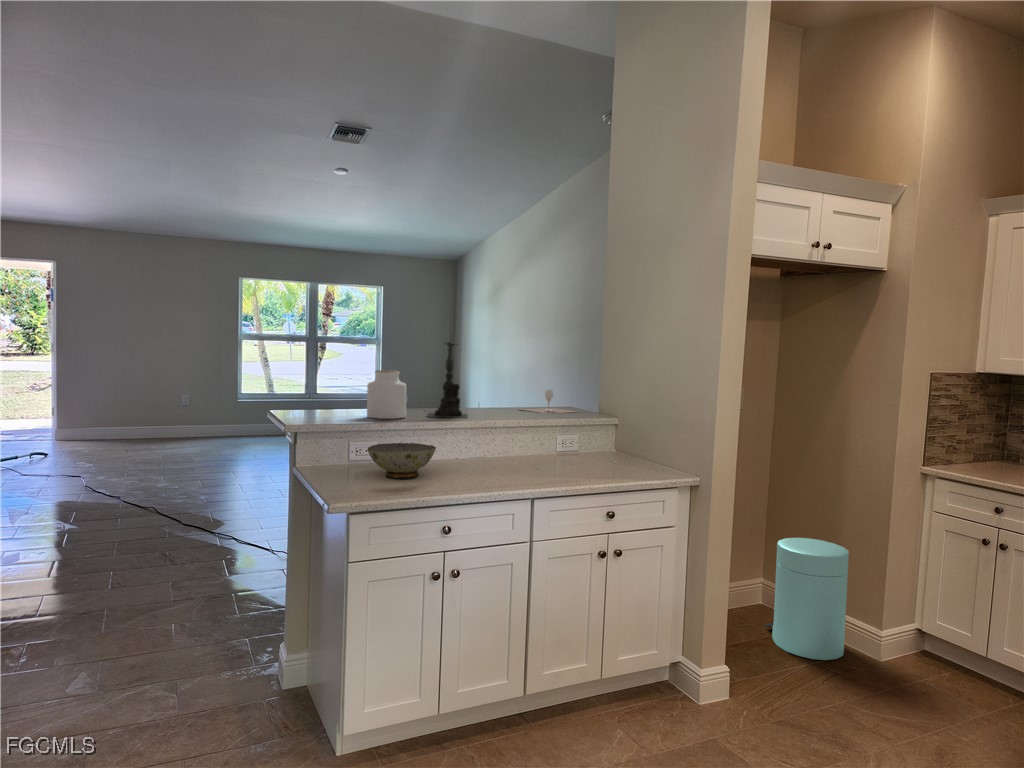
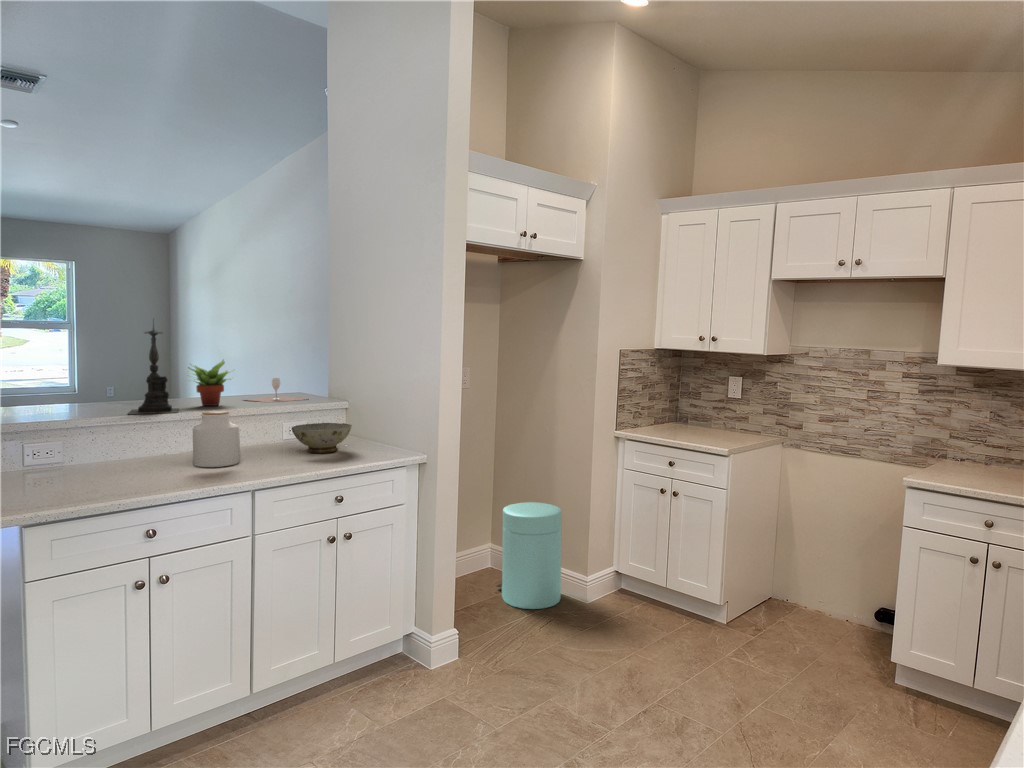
jar: present [367,370,406,419] -> present [193,411,240,467]
succulent plant: none [472,371,515,413] -> present [188,360,229,406]
ceramic bowl: present [368,443,436,478] -> present [292,423,352,453]

